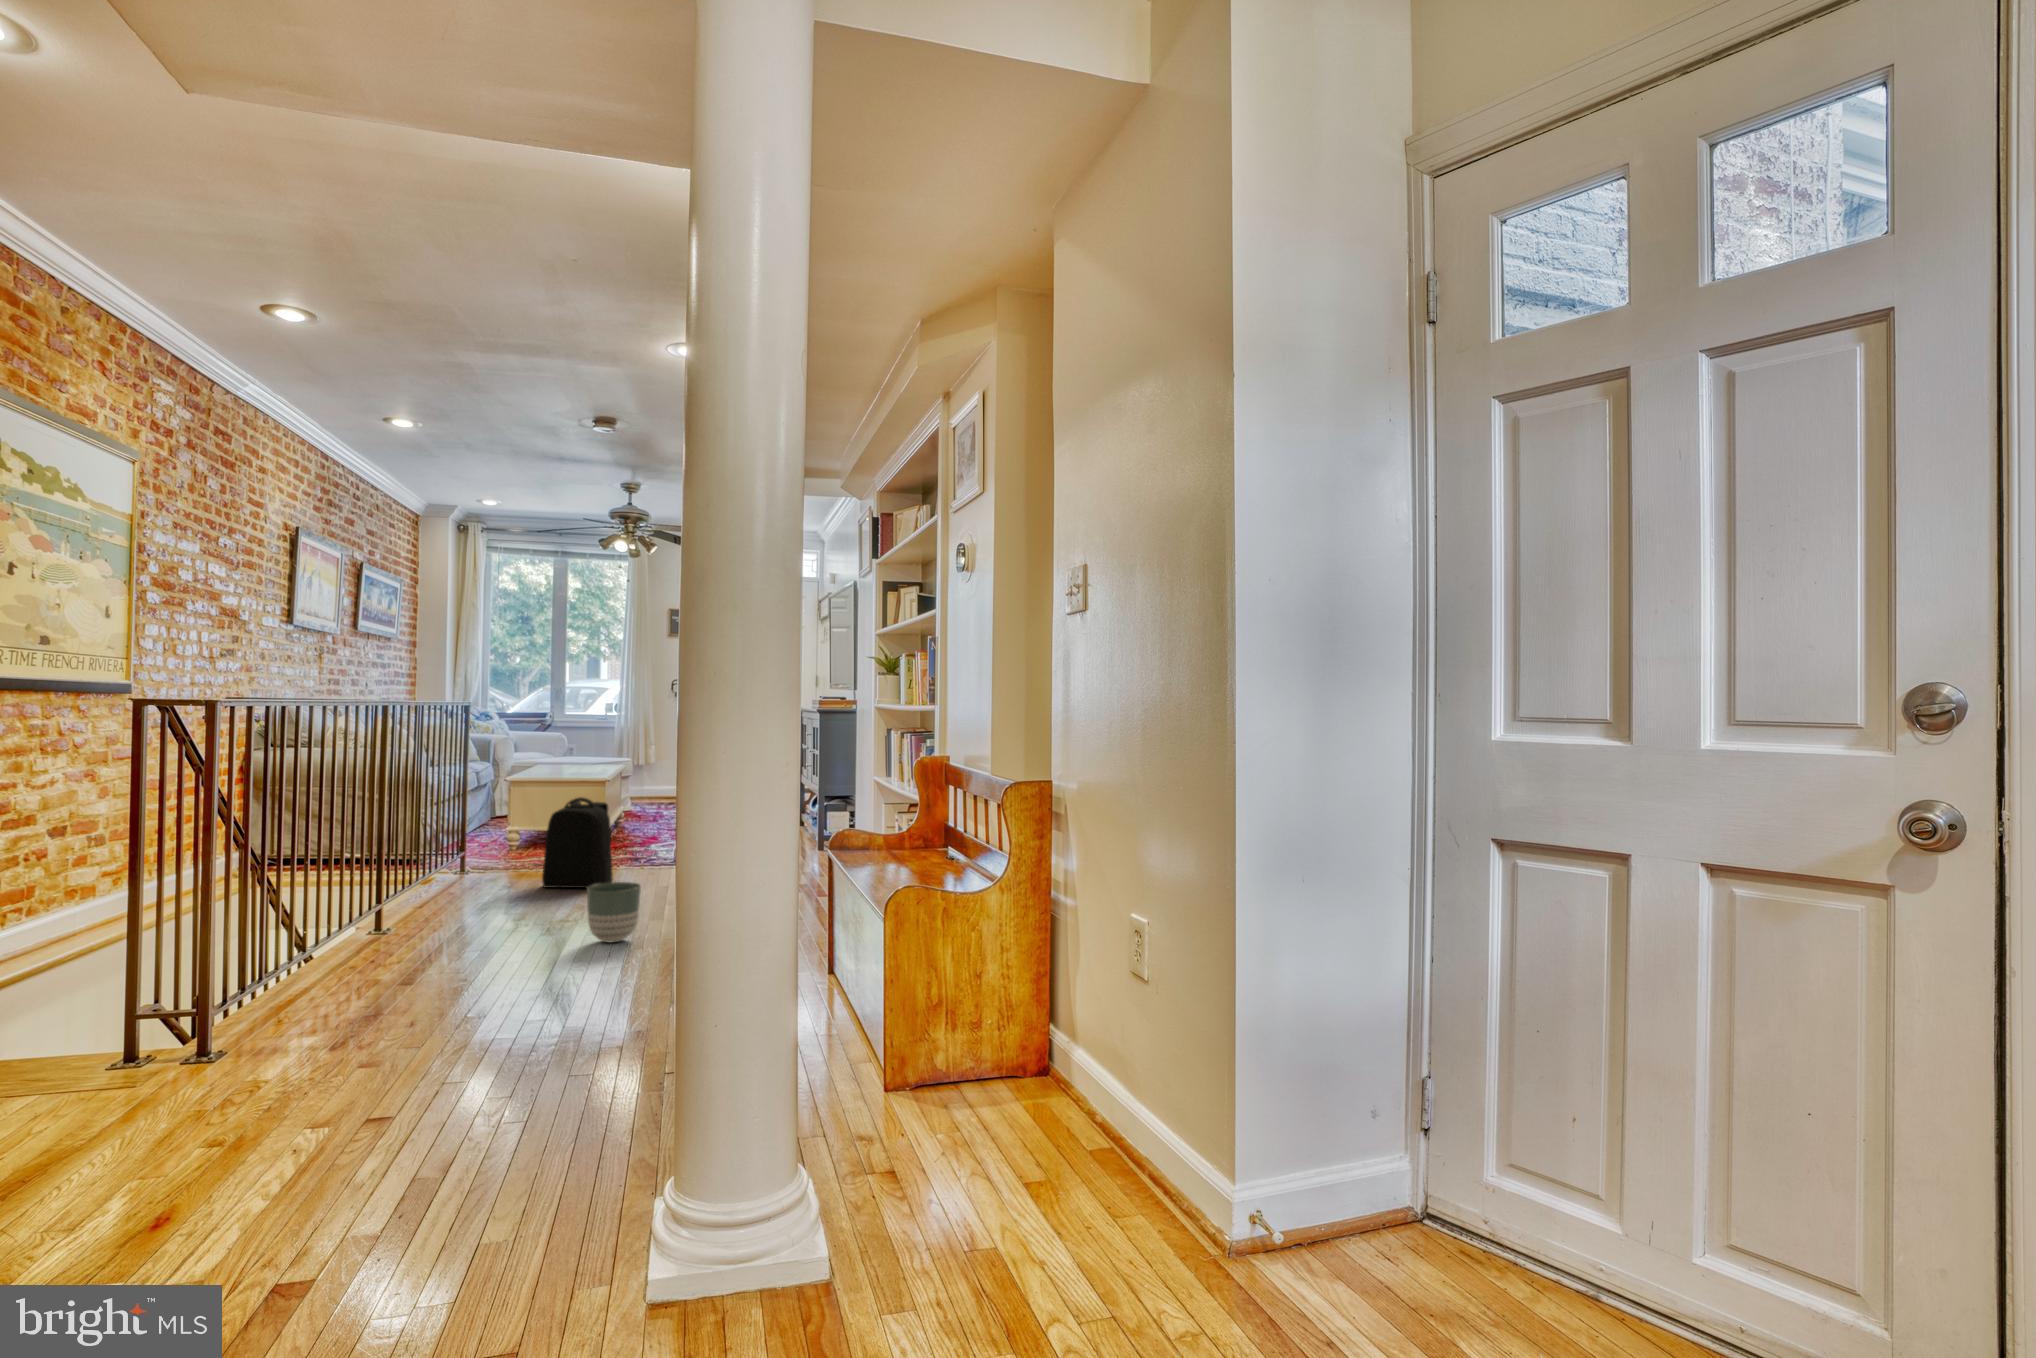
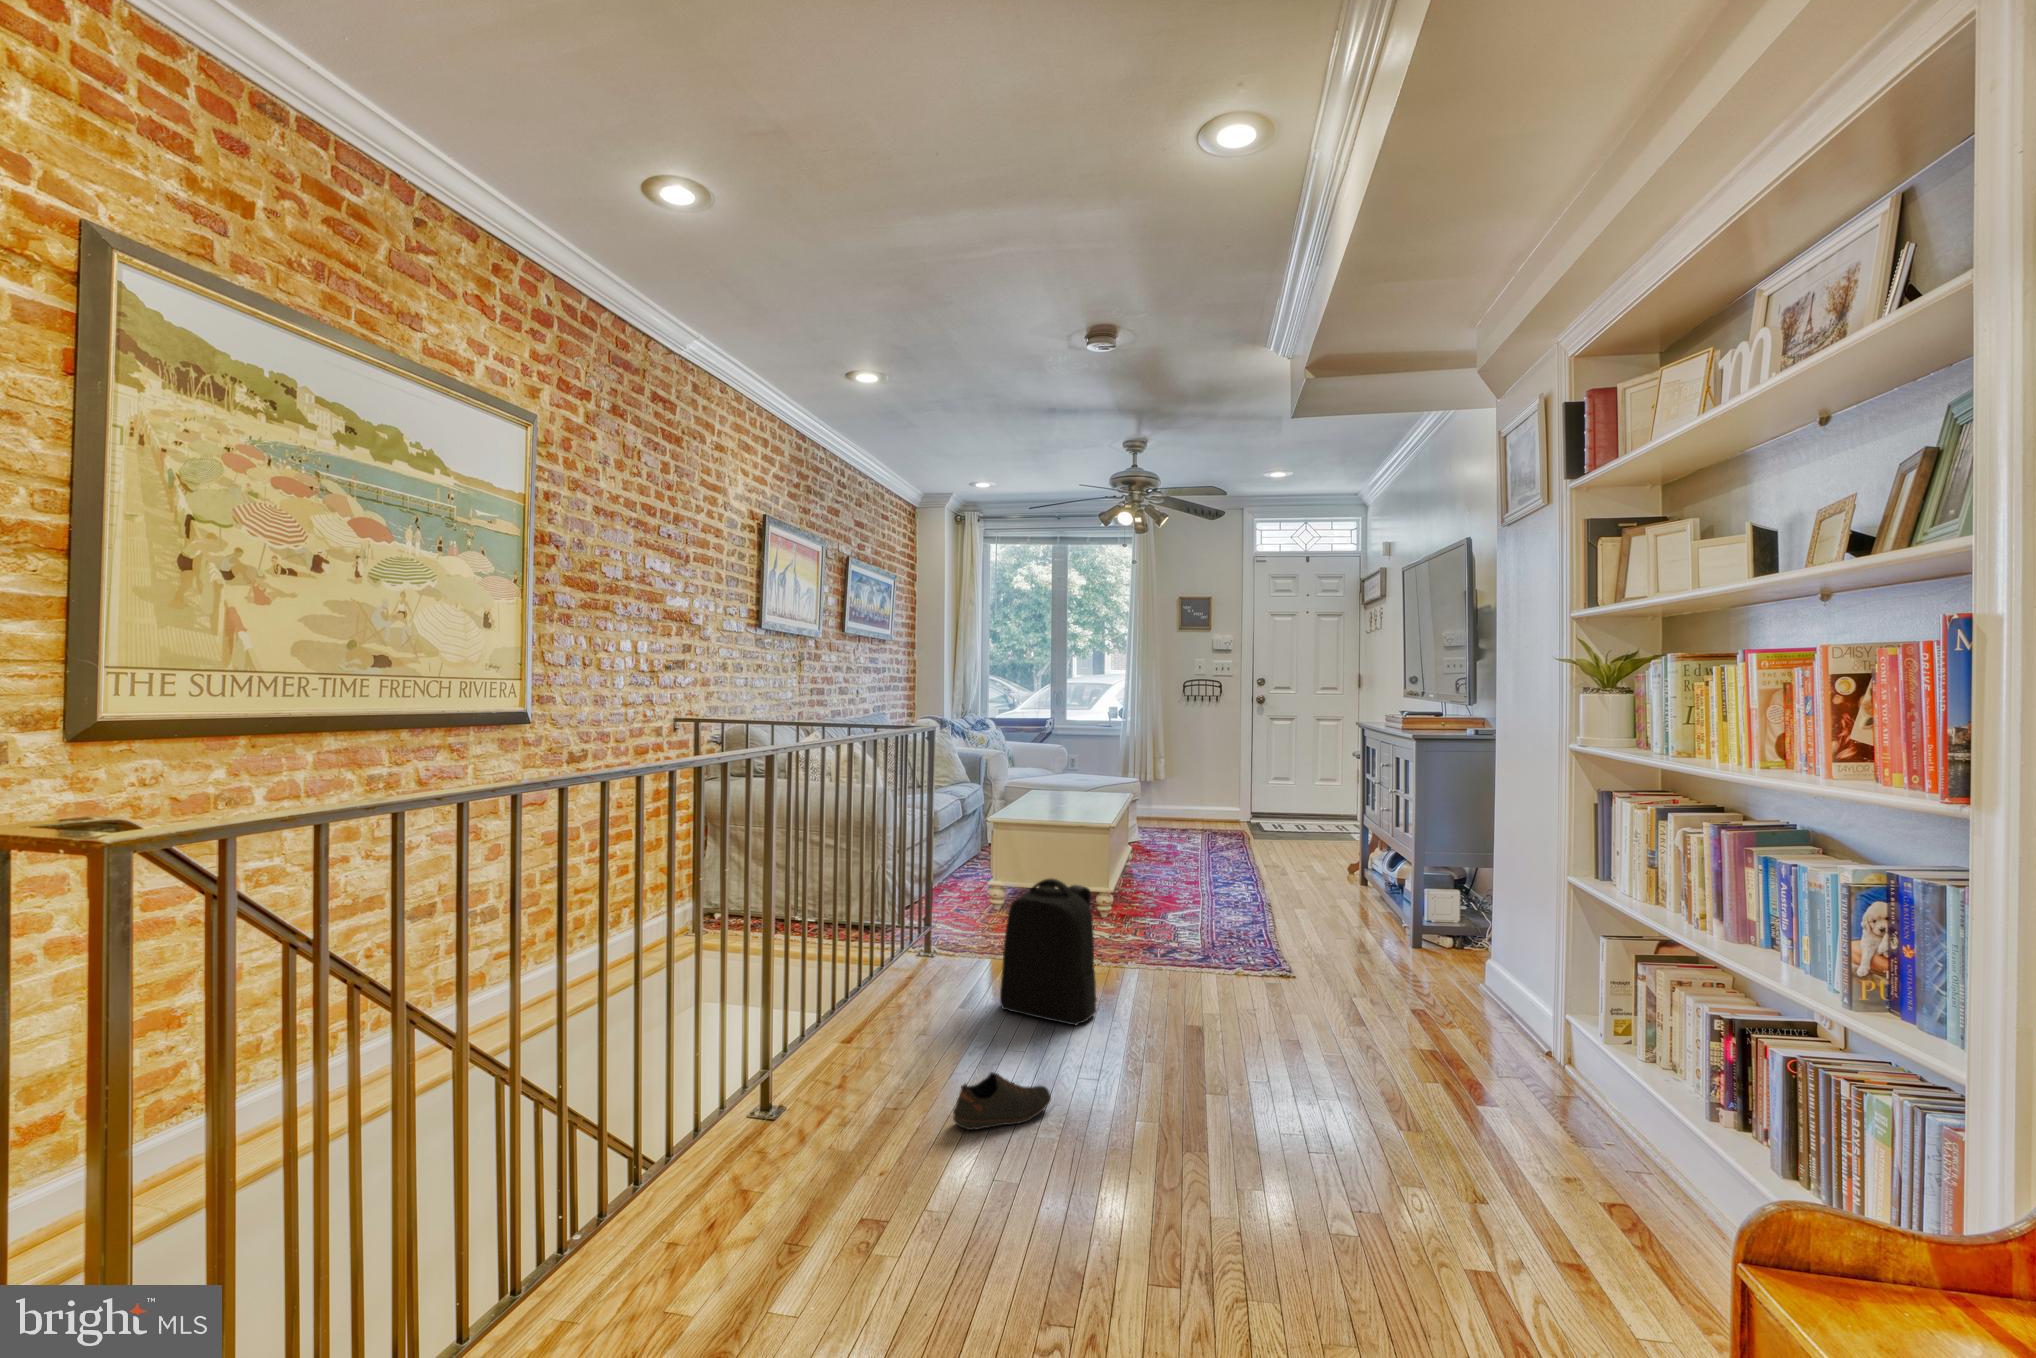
planter: present [587,882,641,942] -> none [1031,1114,1130,1255]
shoe: none [527,892,589,922] -> present [953,1072,1051,1130]

